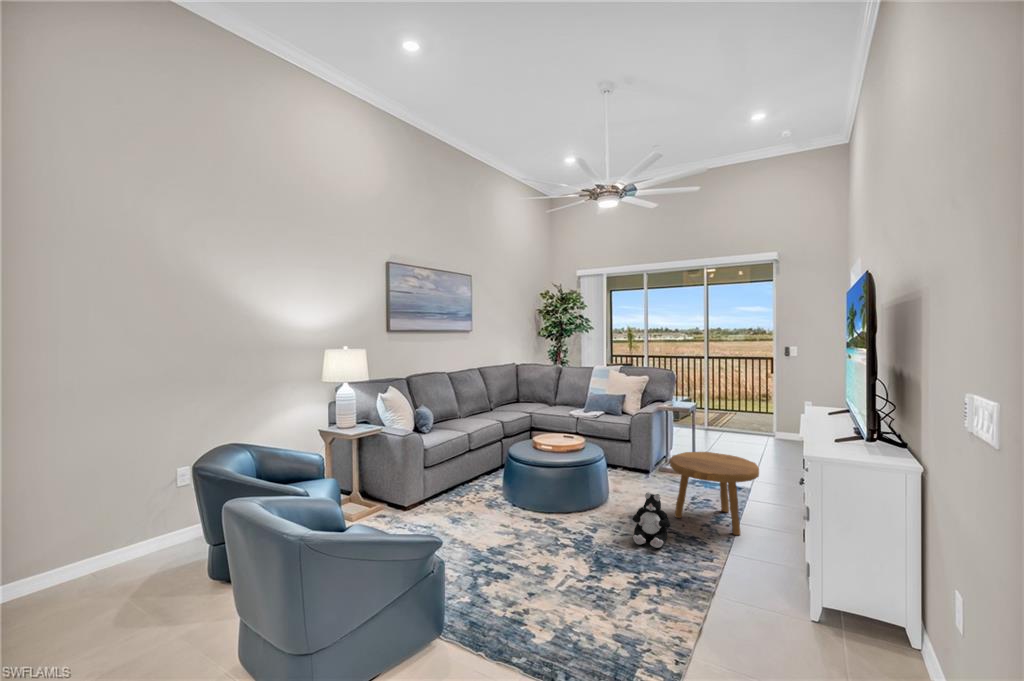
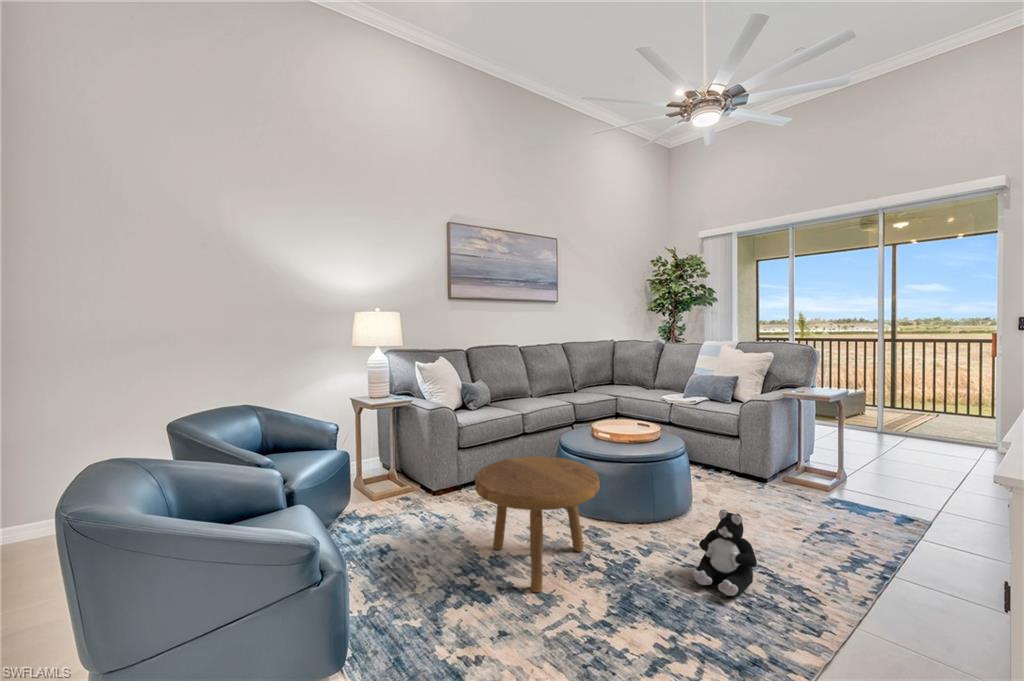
footstool: present [670,452,759,535] -> present [475,456,600,593]

